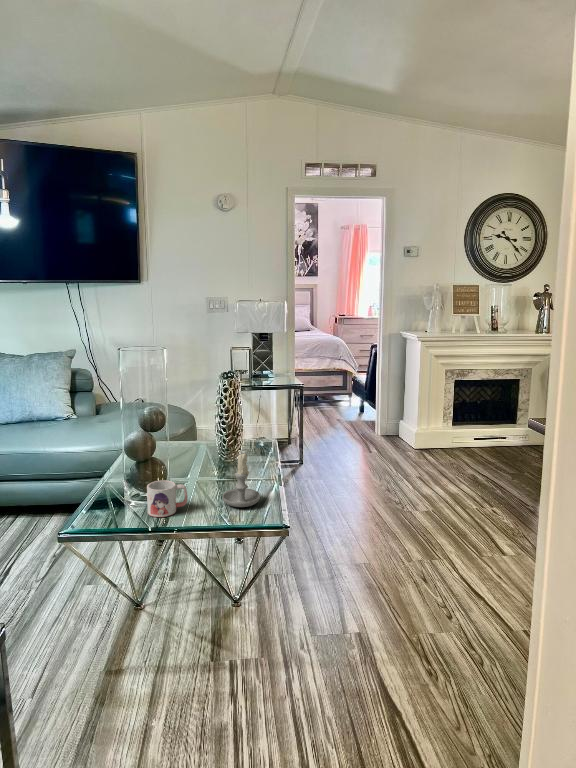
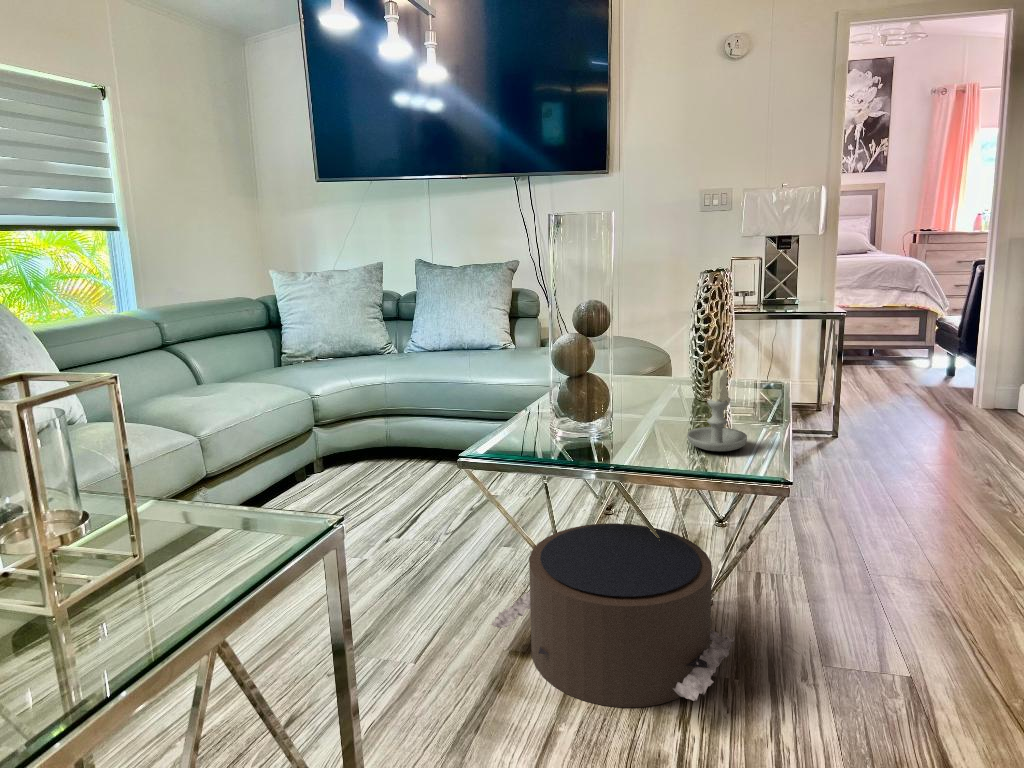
mug: present [147,480,188,517] -> none [576,403,633,452]
pouf: none [91,561,260,698] -> present [491,523,734,707]

